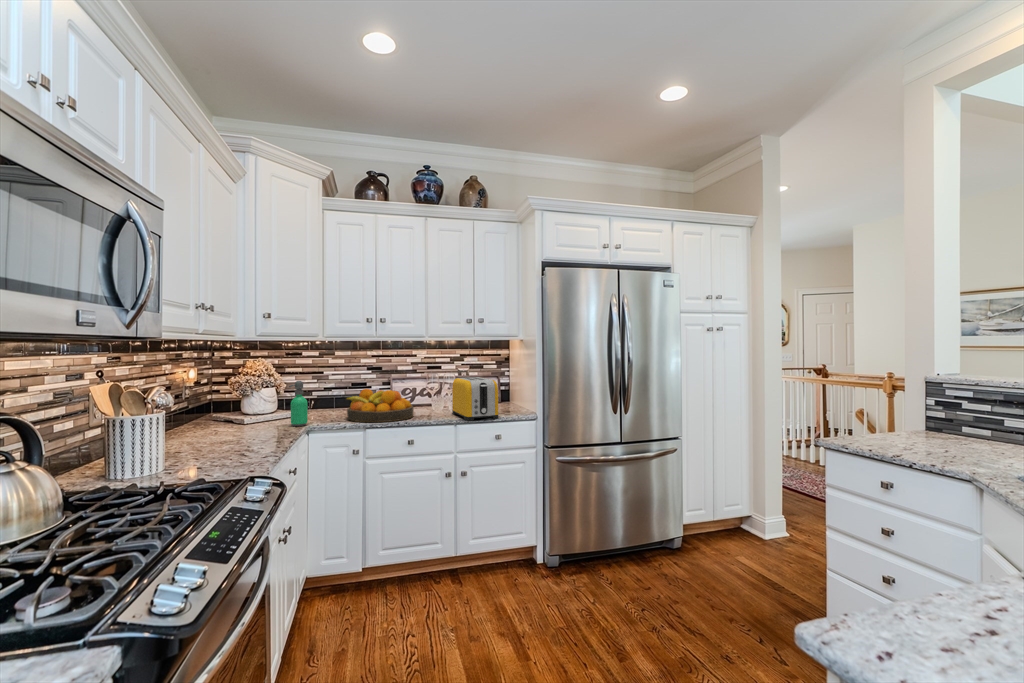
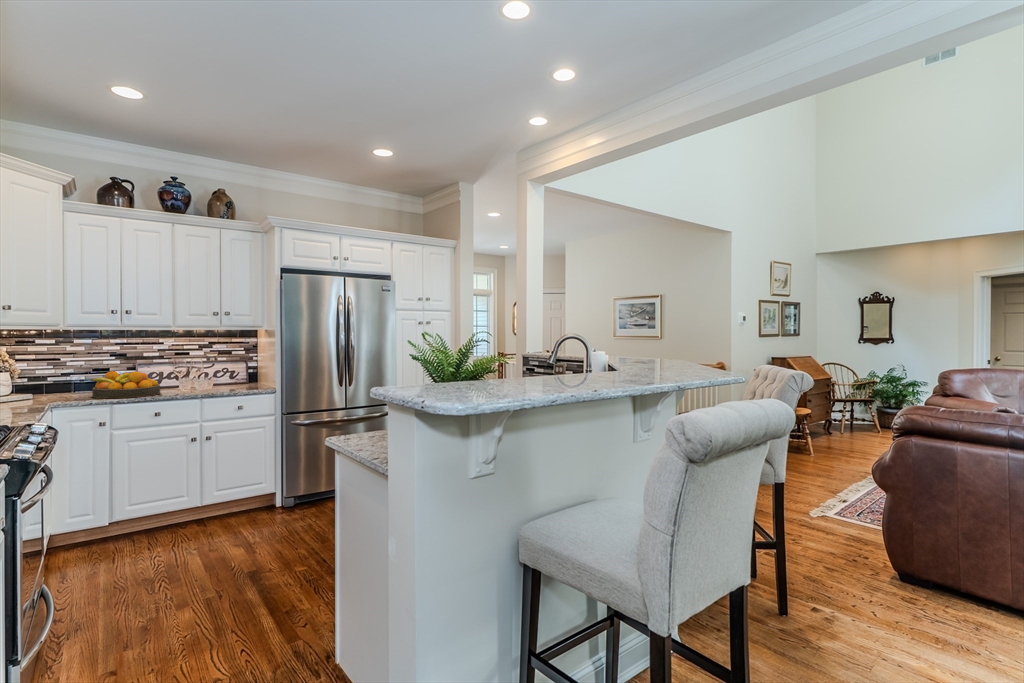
toaster: present [452,377,498,421] -> none [199,361,240,394]
soap dispenser: present [289,381,308,426] -> none [33,364,52,403]

